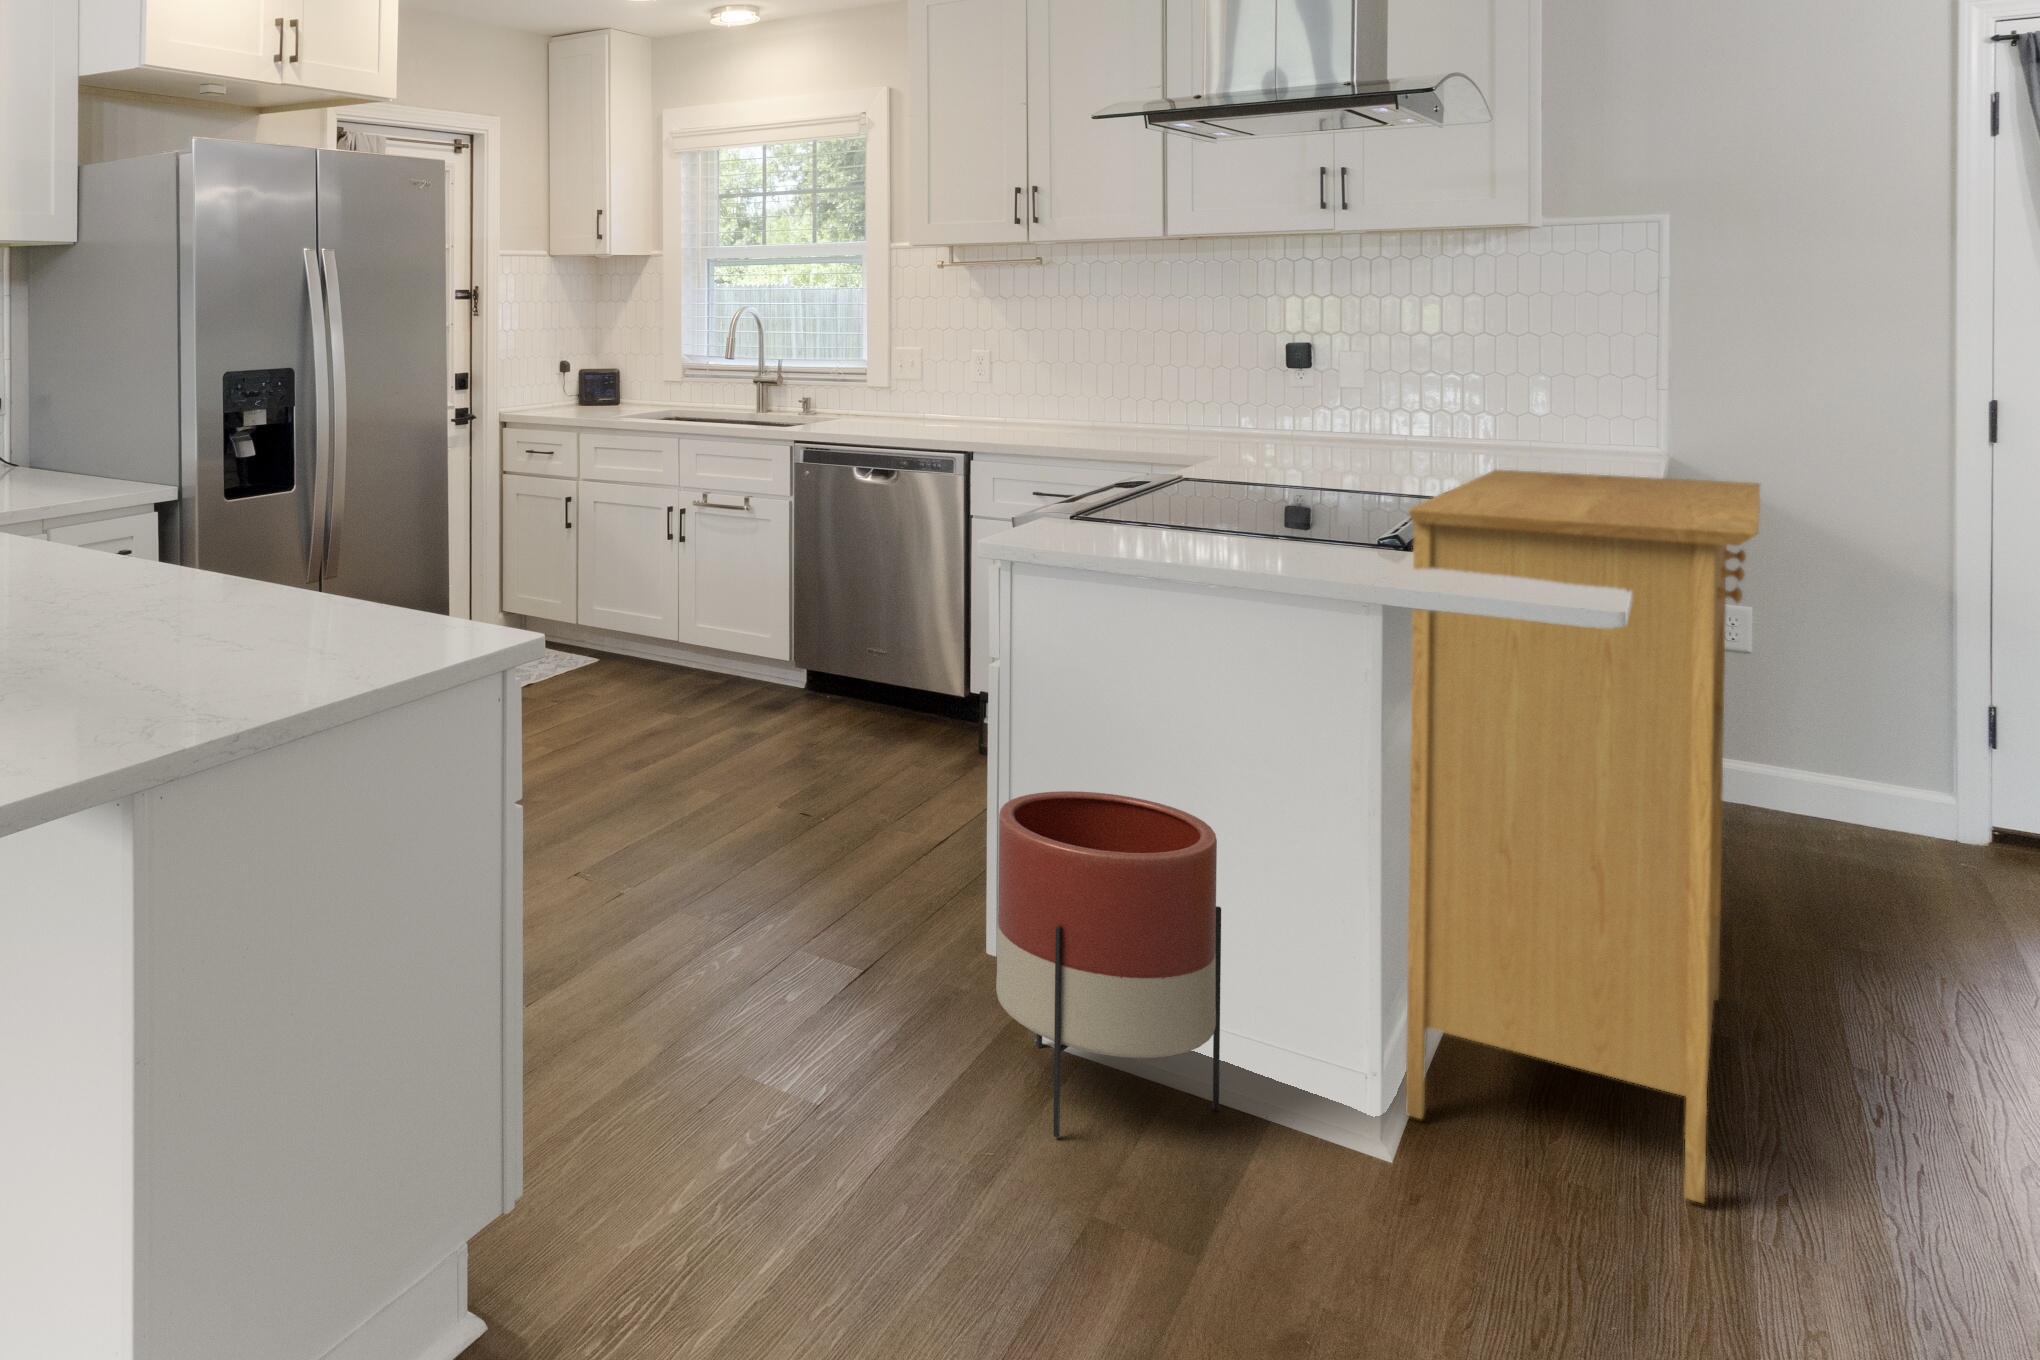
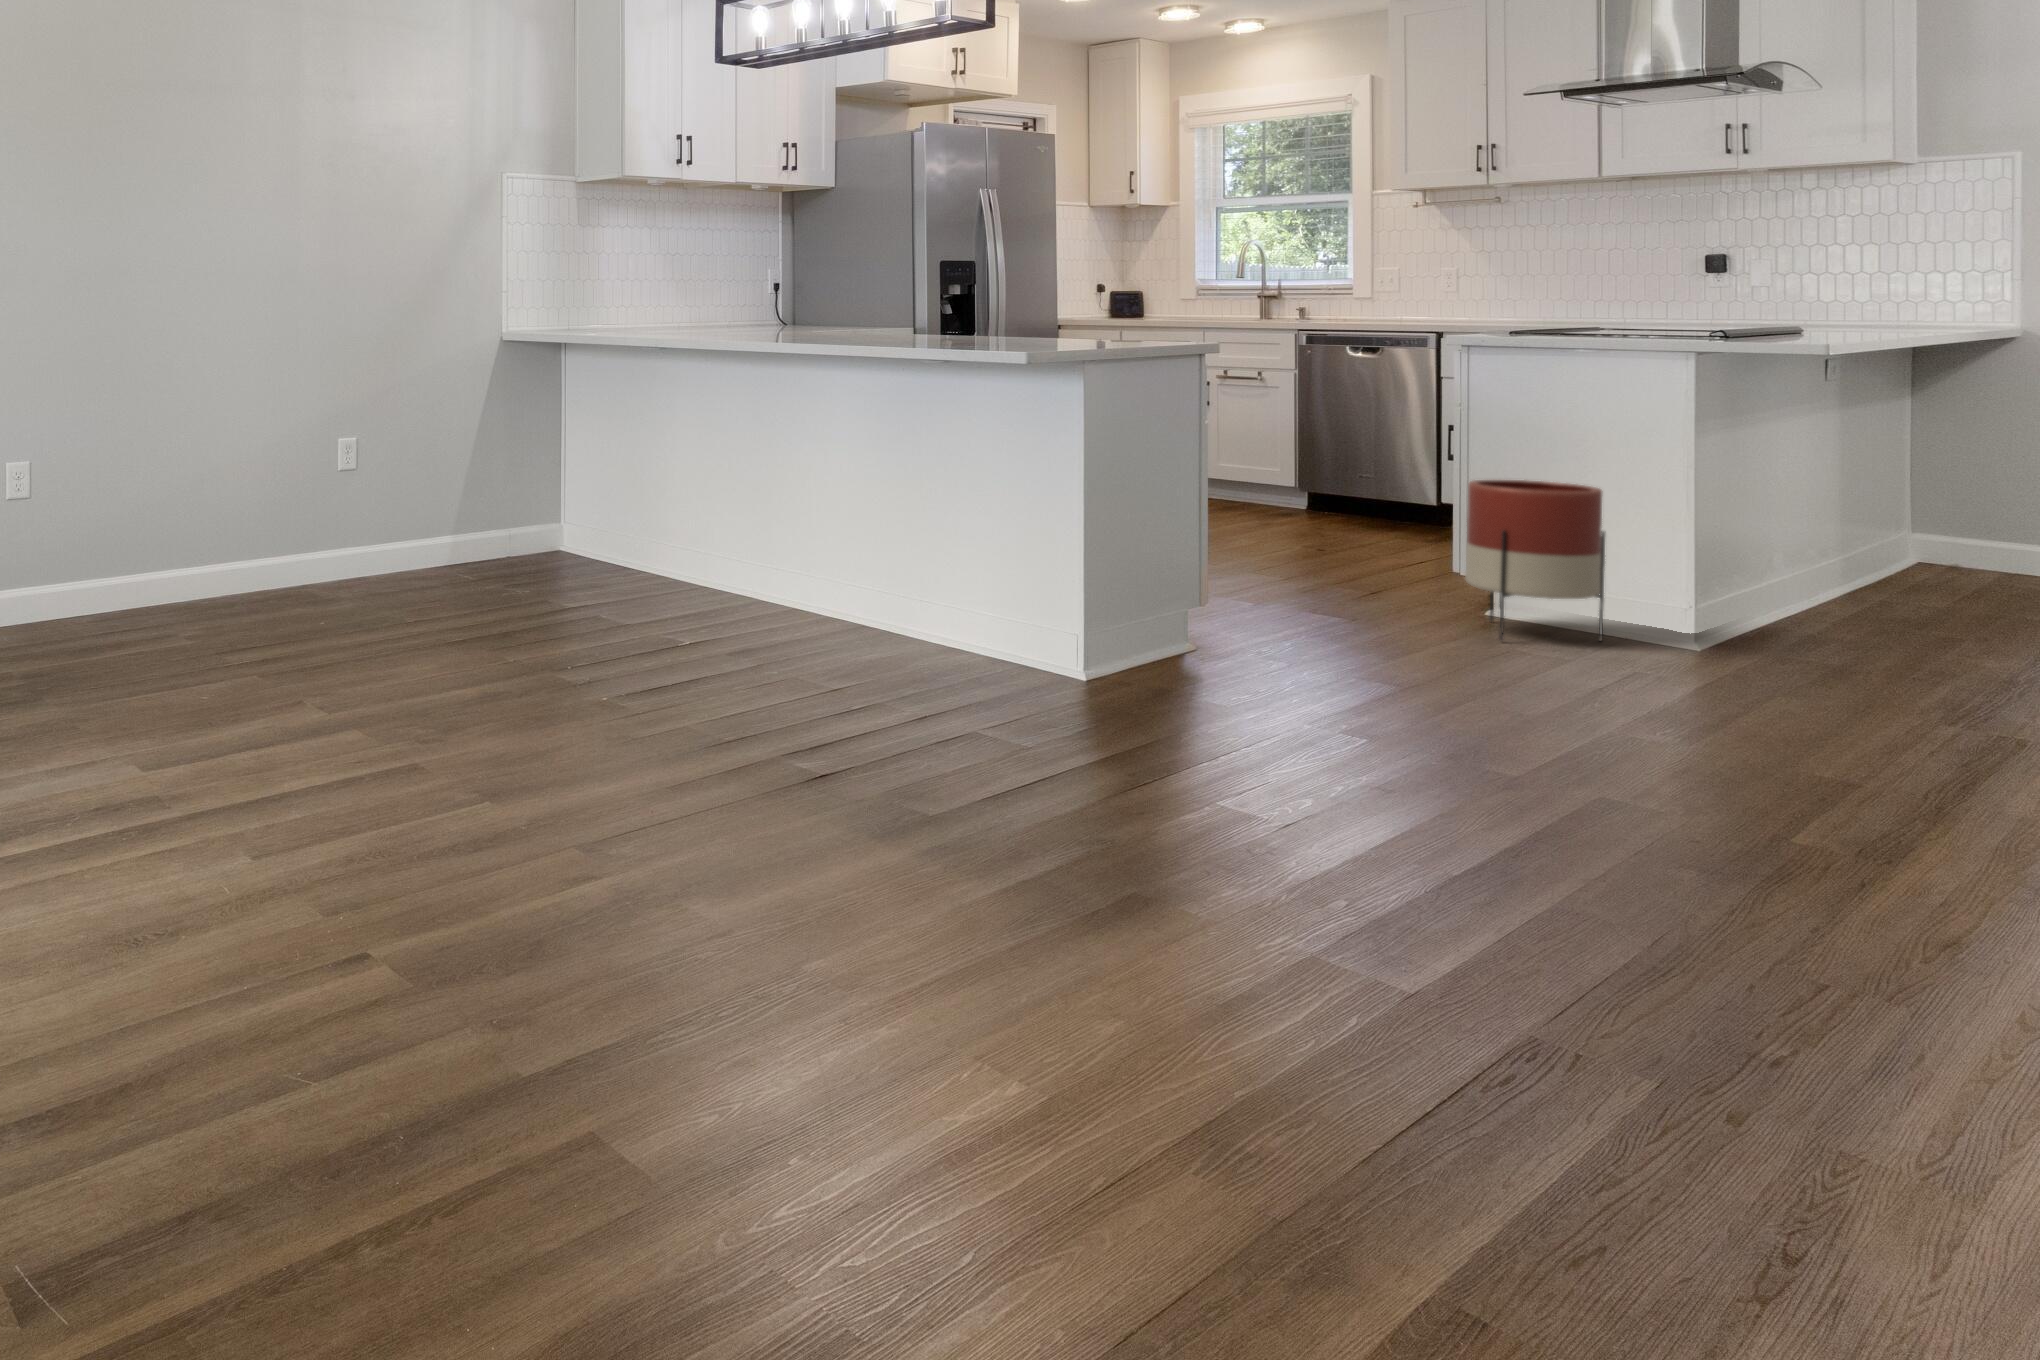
console table: present [1406,470,1760,1203] -> none [1721,310,2010,674]

